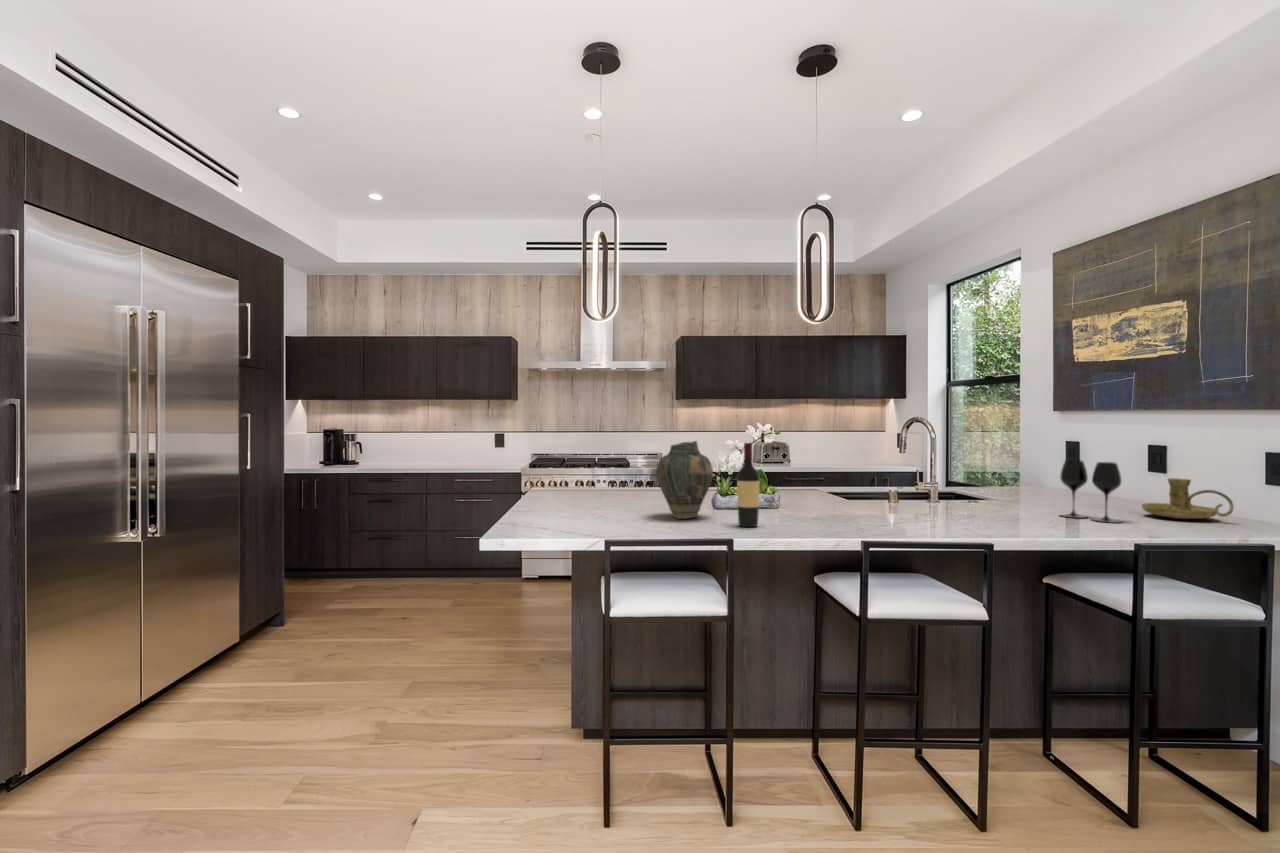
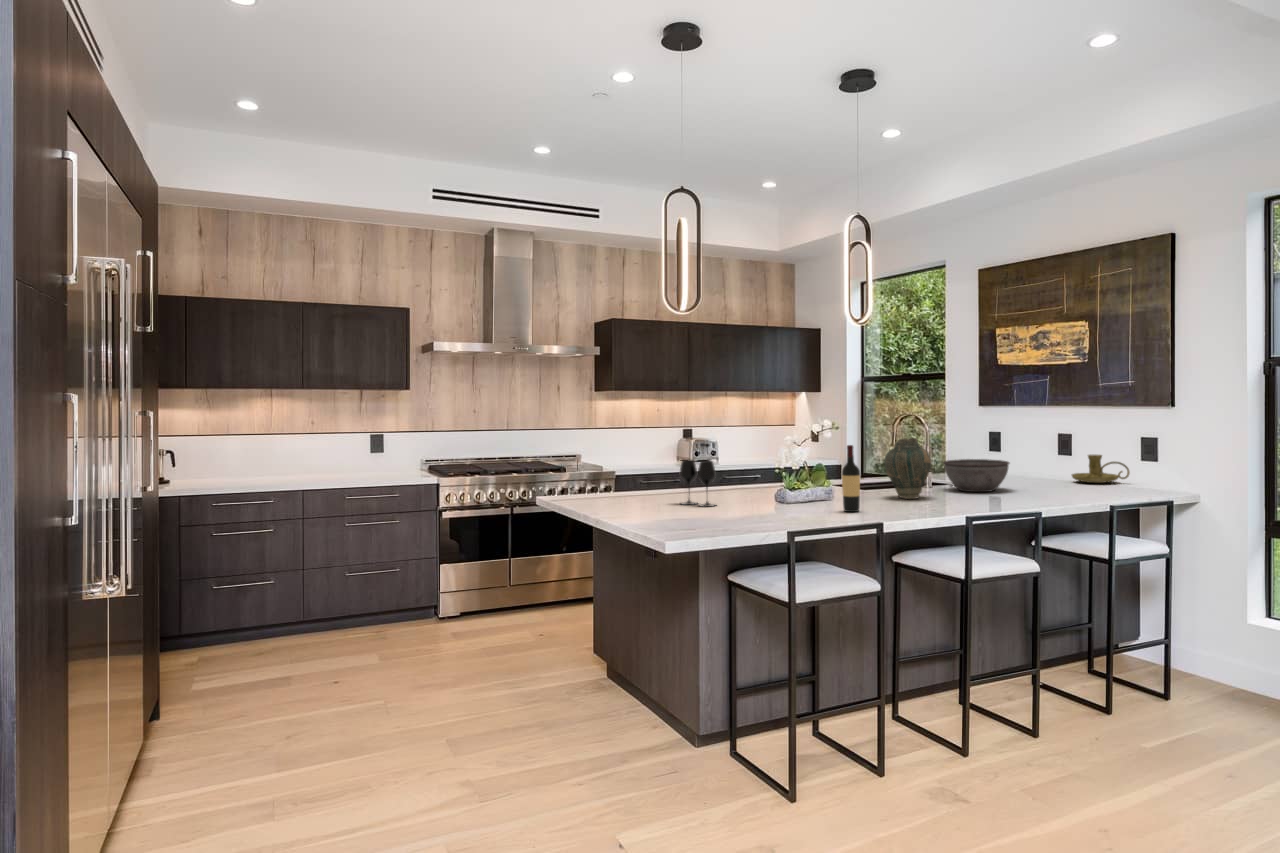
vase: present [656,441,713,519] -> present [884,438,931,499]
wine glass: present [1060,460,1121,523] -> present [680,460,716,507]
bowl: none [933,474,1024,518] -> present [943,459,1010,492]

